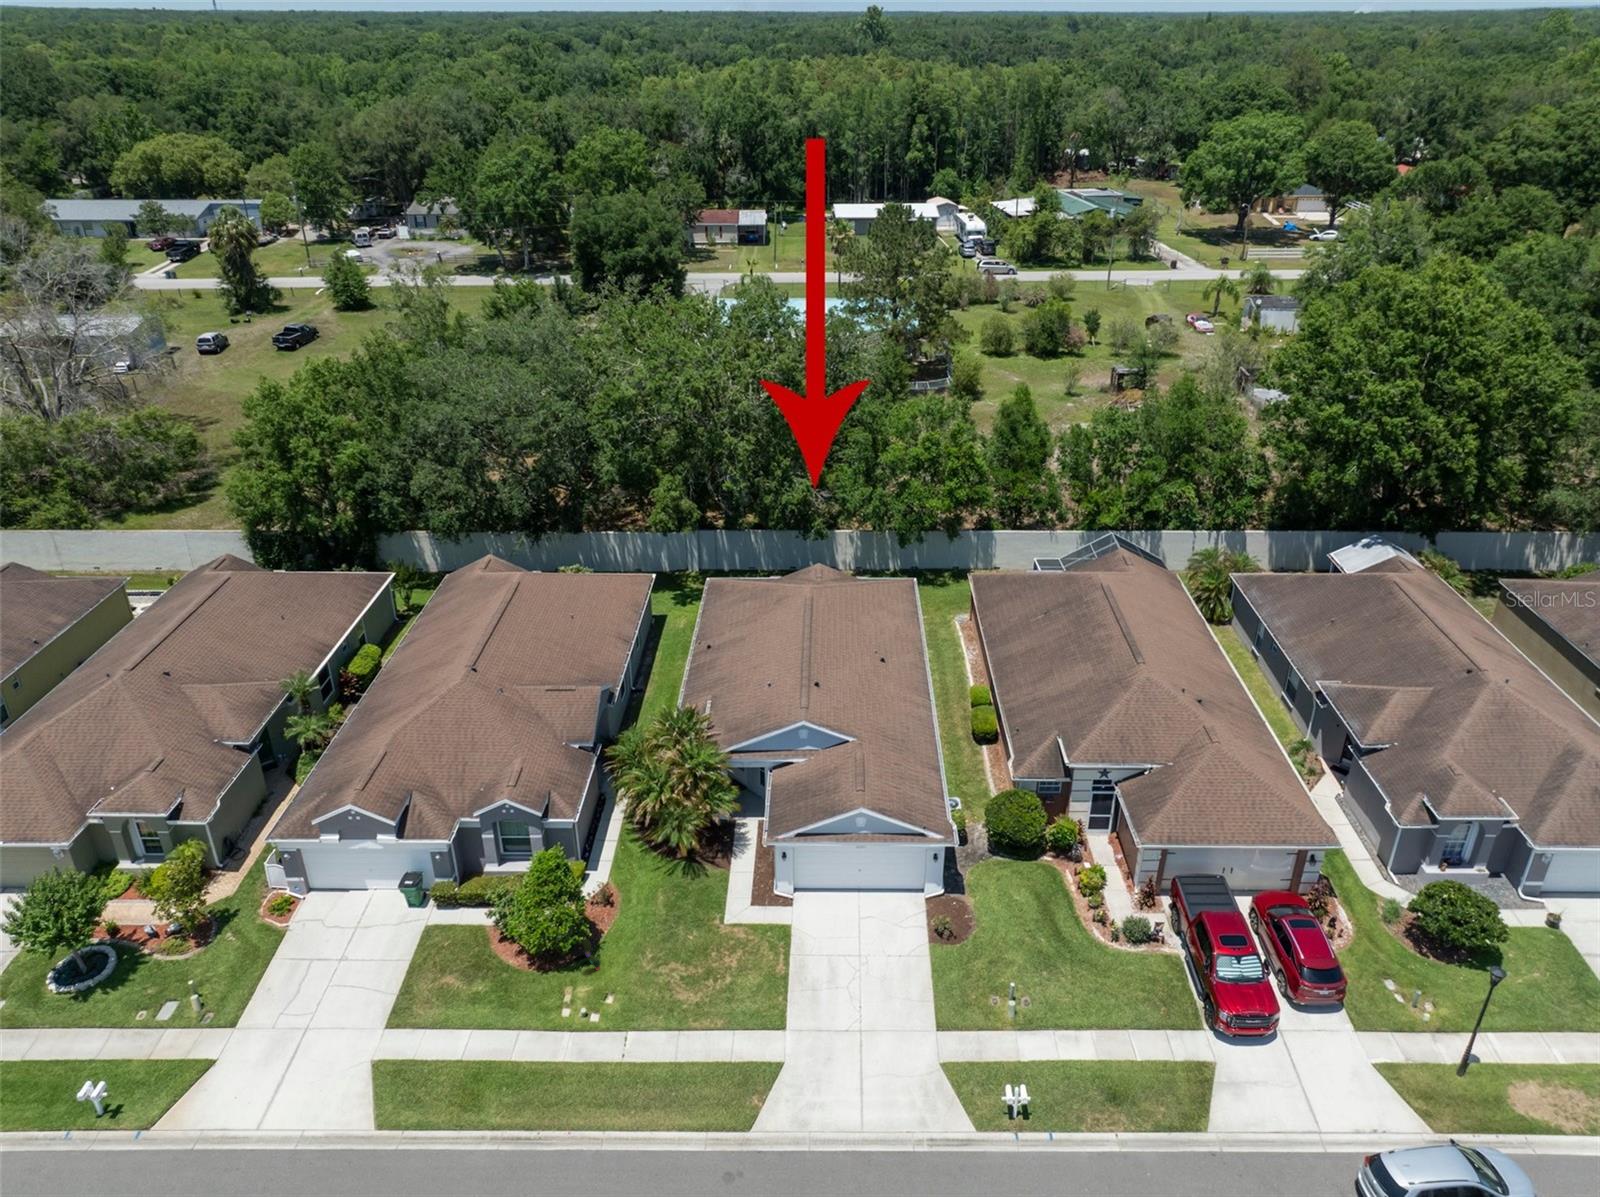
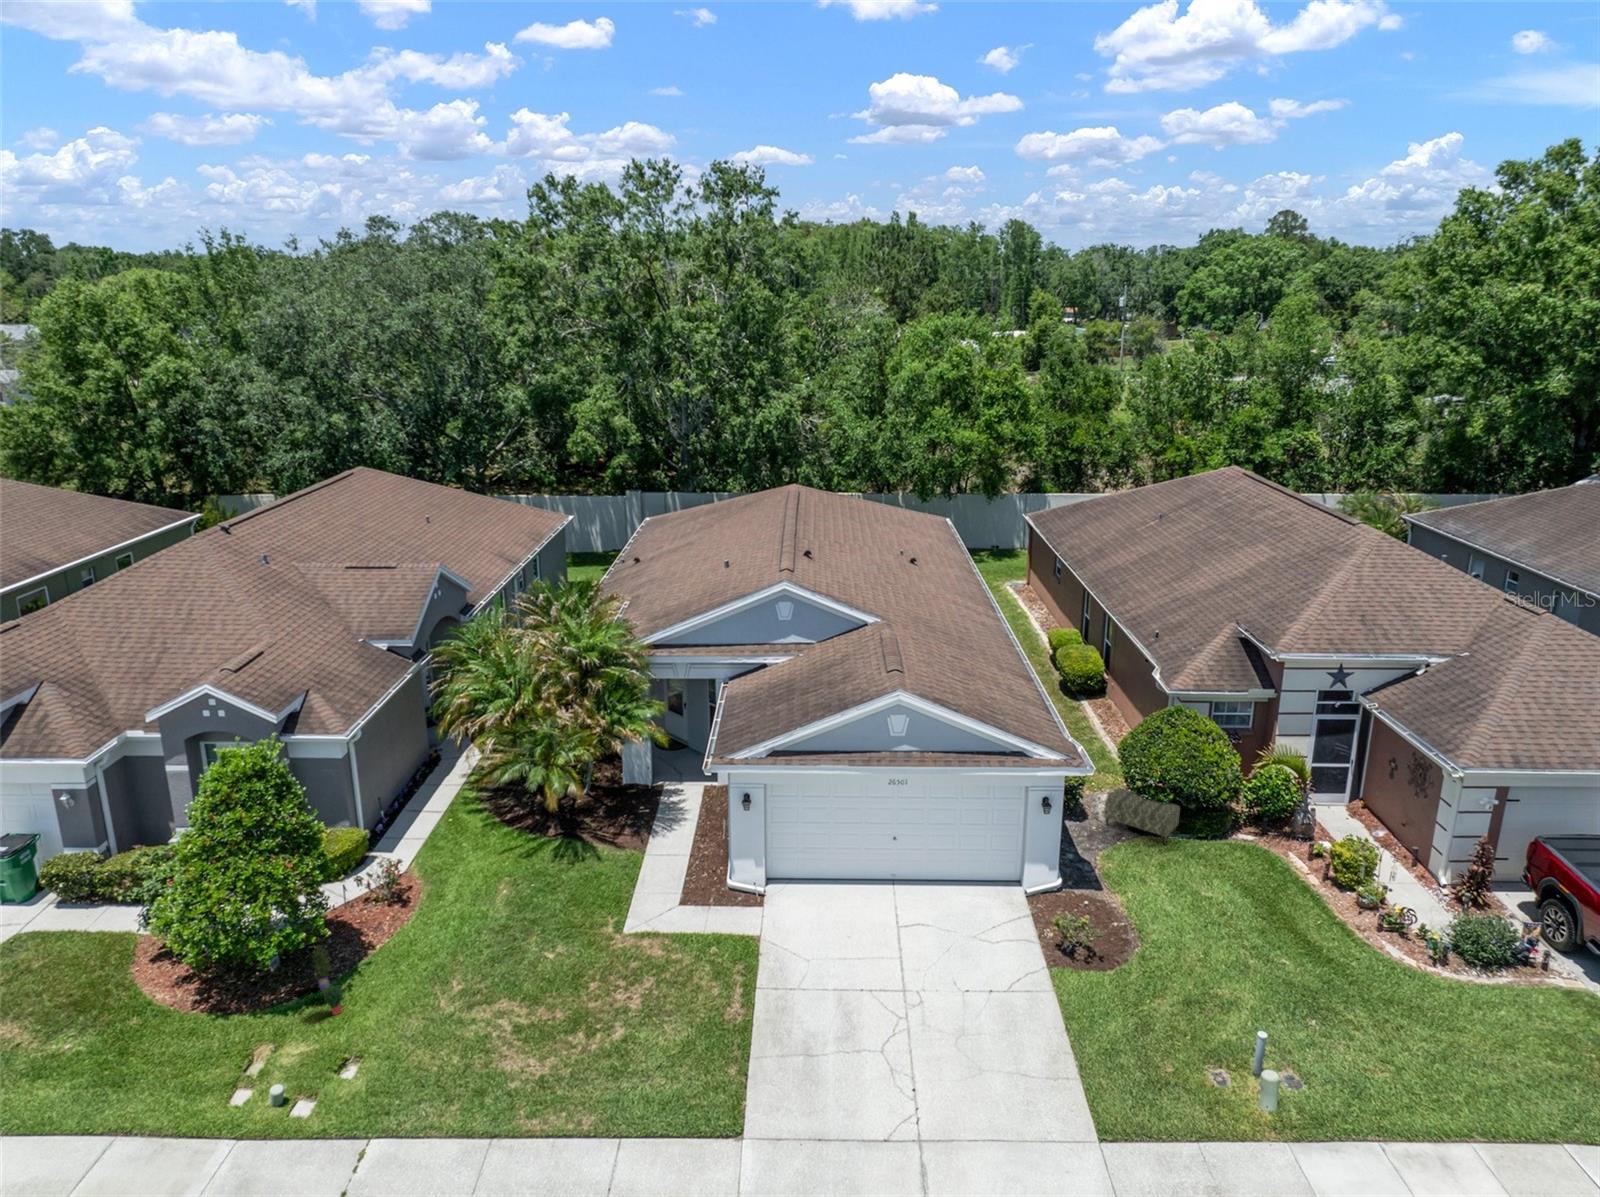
bench: none [972,832,1011,866] -> present [1104,788,1180,845]

